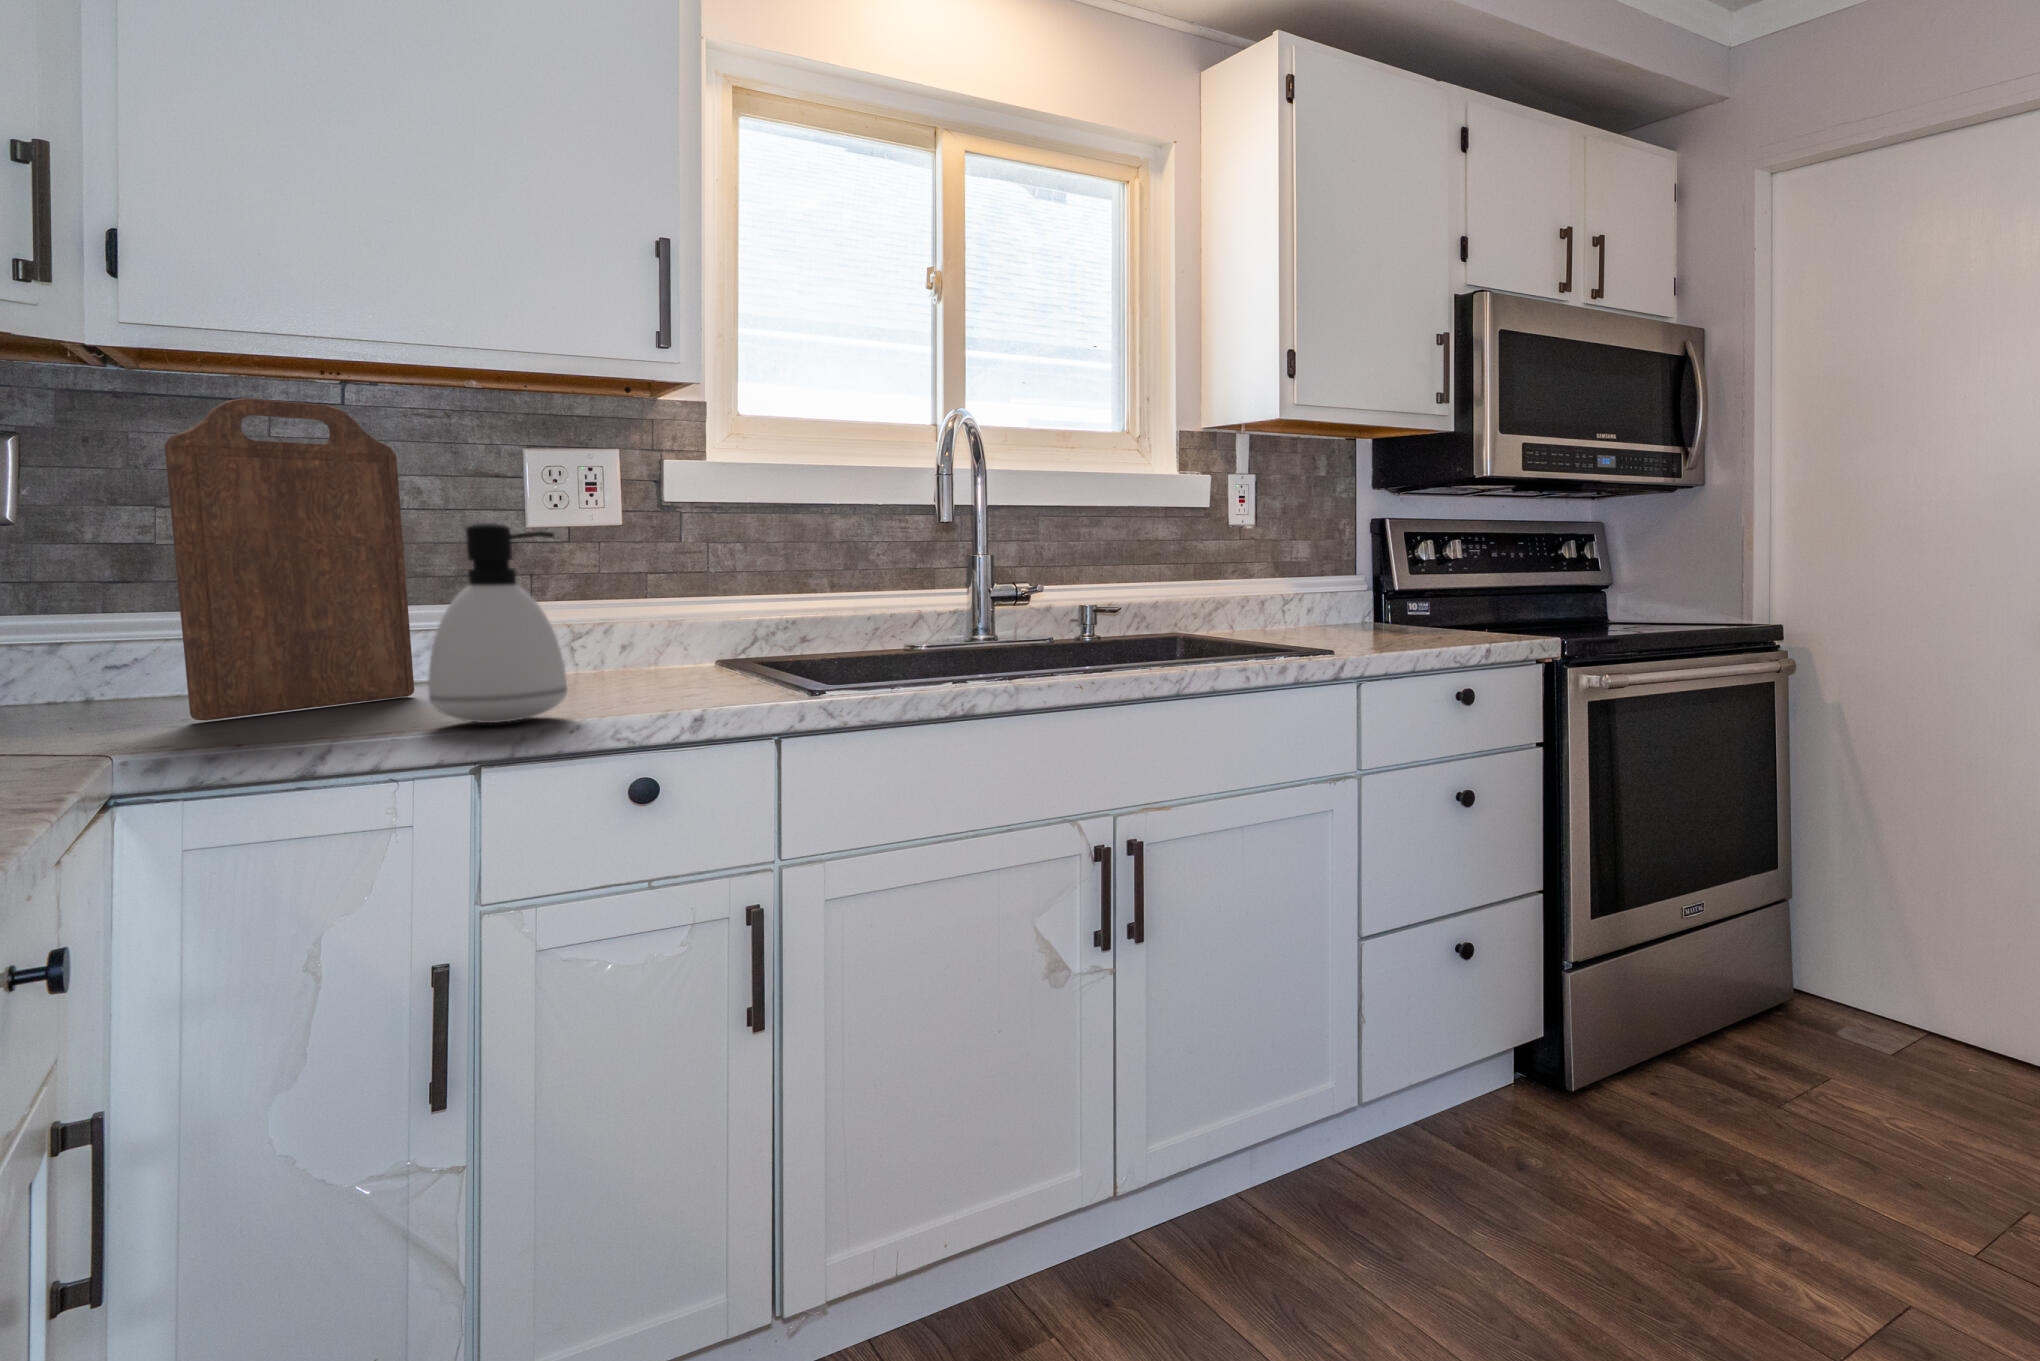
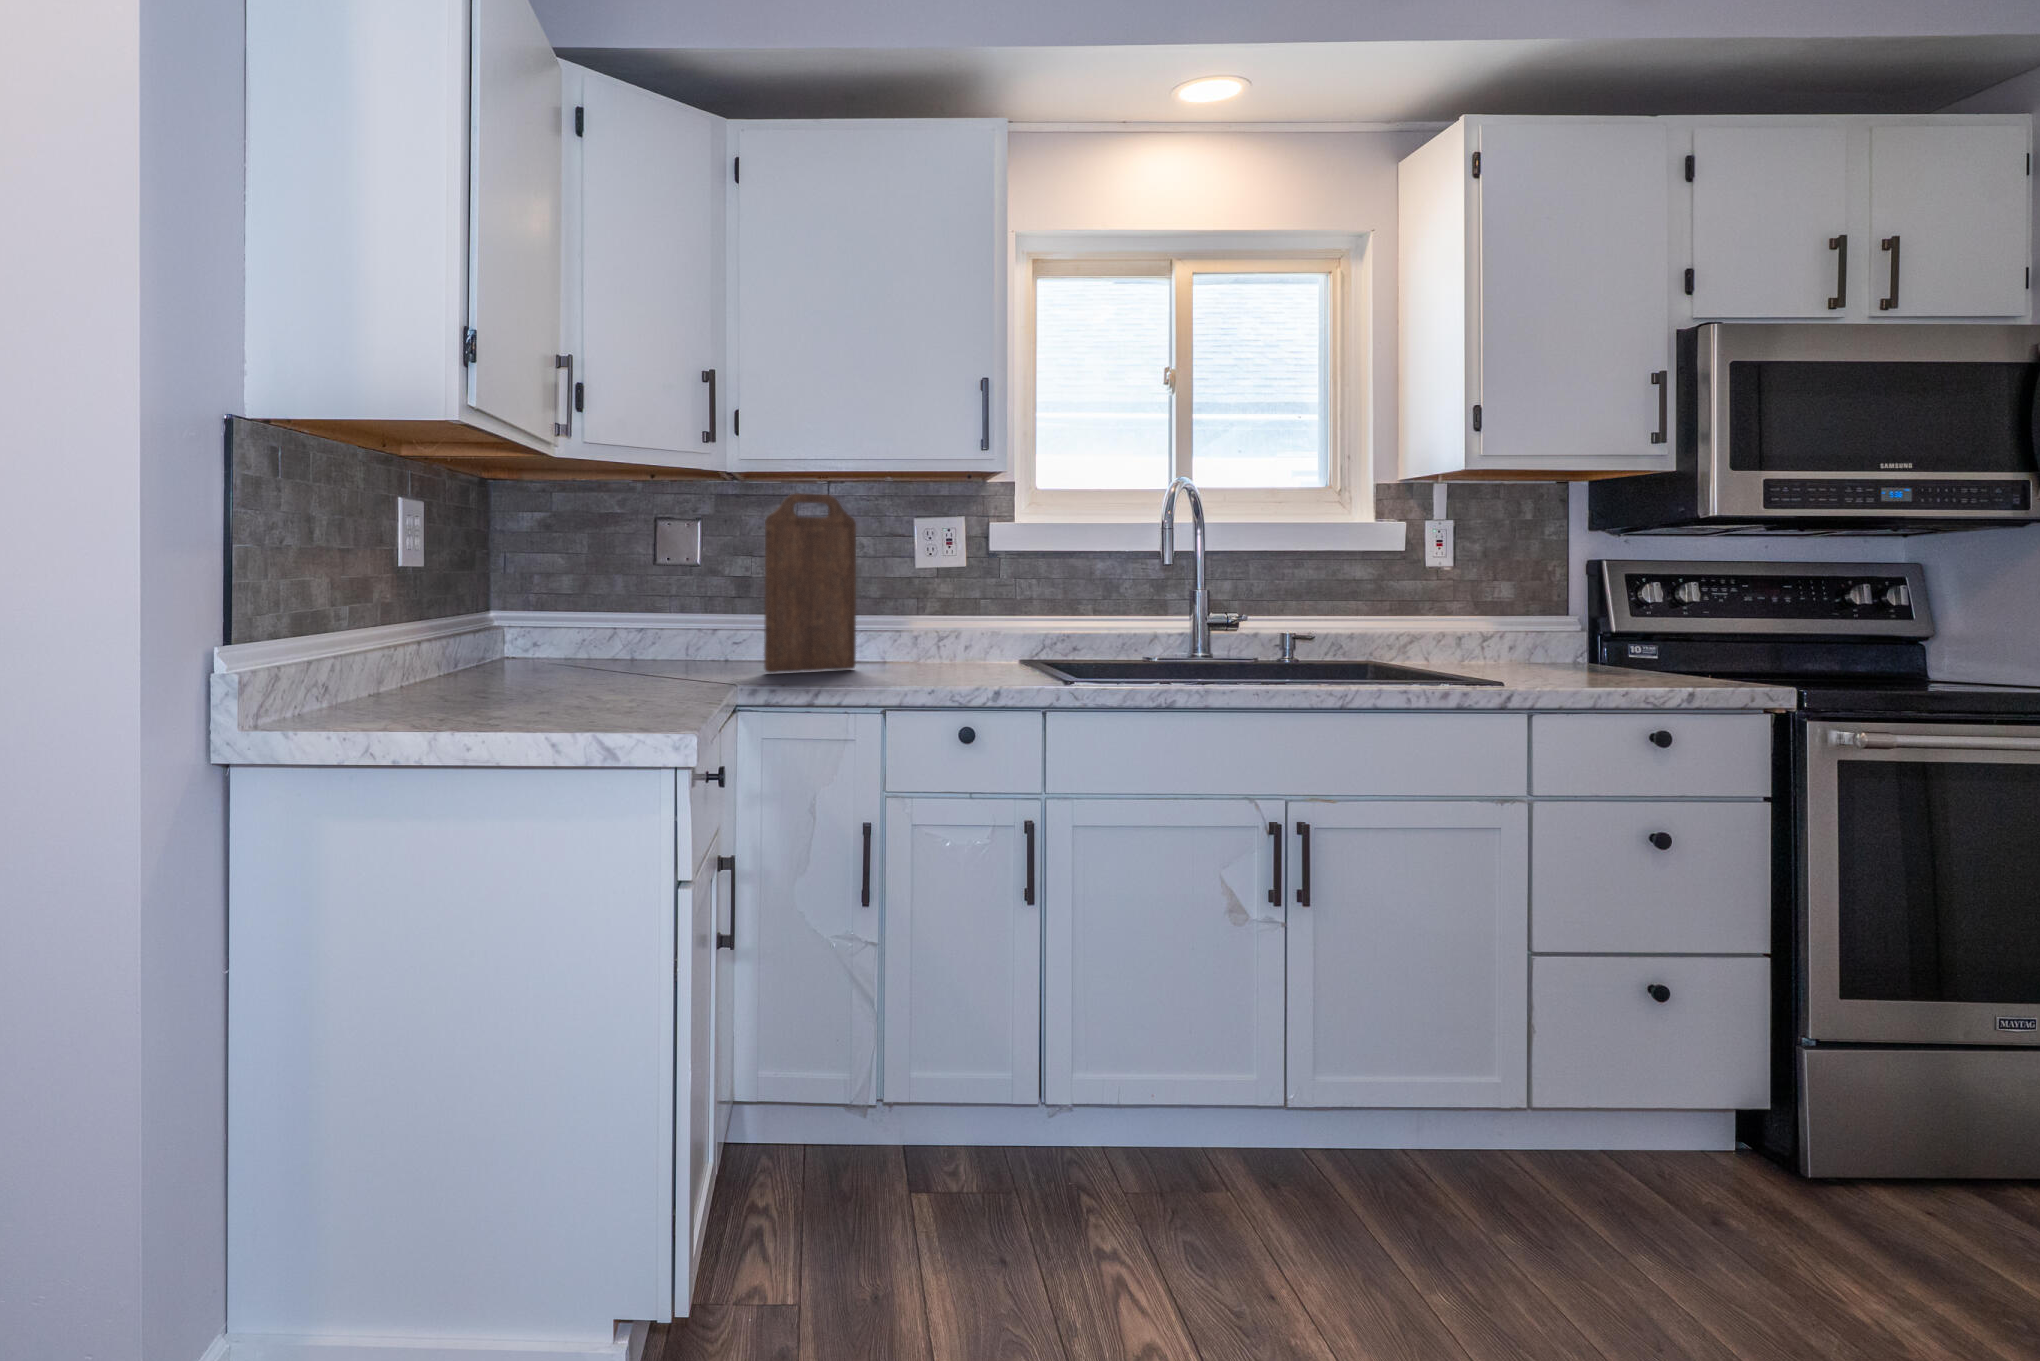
soap dispenser: present [428,523,567,723] -> none [865,561,930,683]

